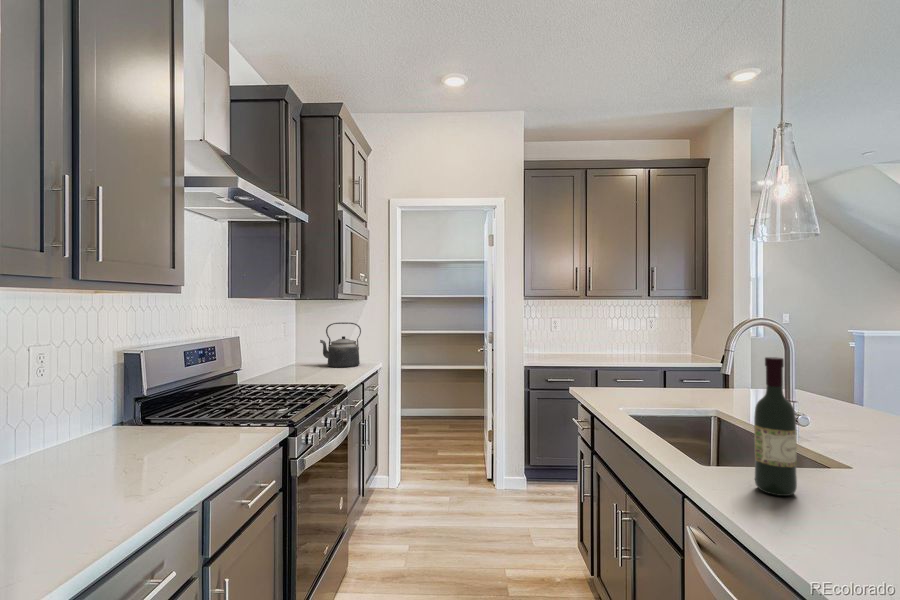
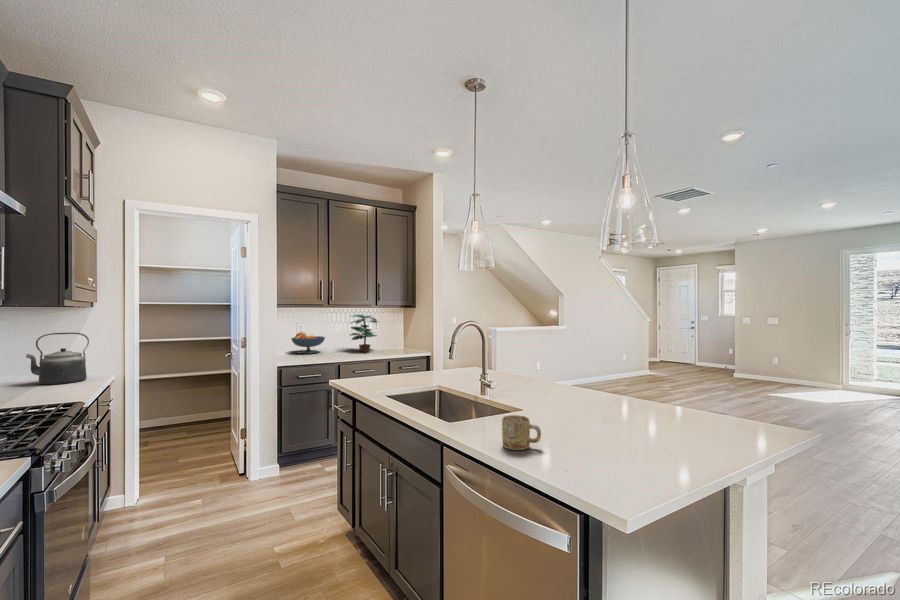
potted plant: none [610,312,651,358] -> present [350,315,377,352]
fruit bowl: none [543,330,582,356] -> present [291,332,325,354]
wine bottle: present [754,357,797,496] -> none [482,345,504,431]
mug: none [780,475,859,537] -> present [502,415,541,450]

